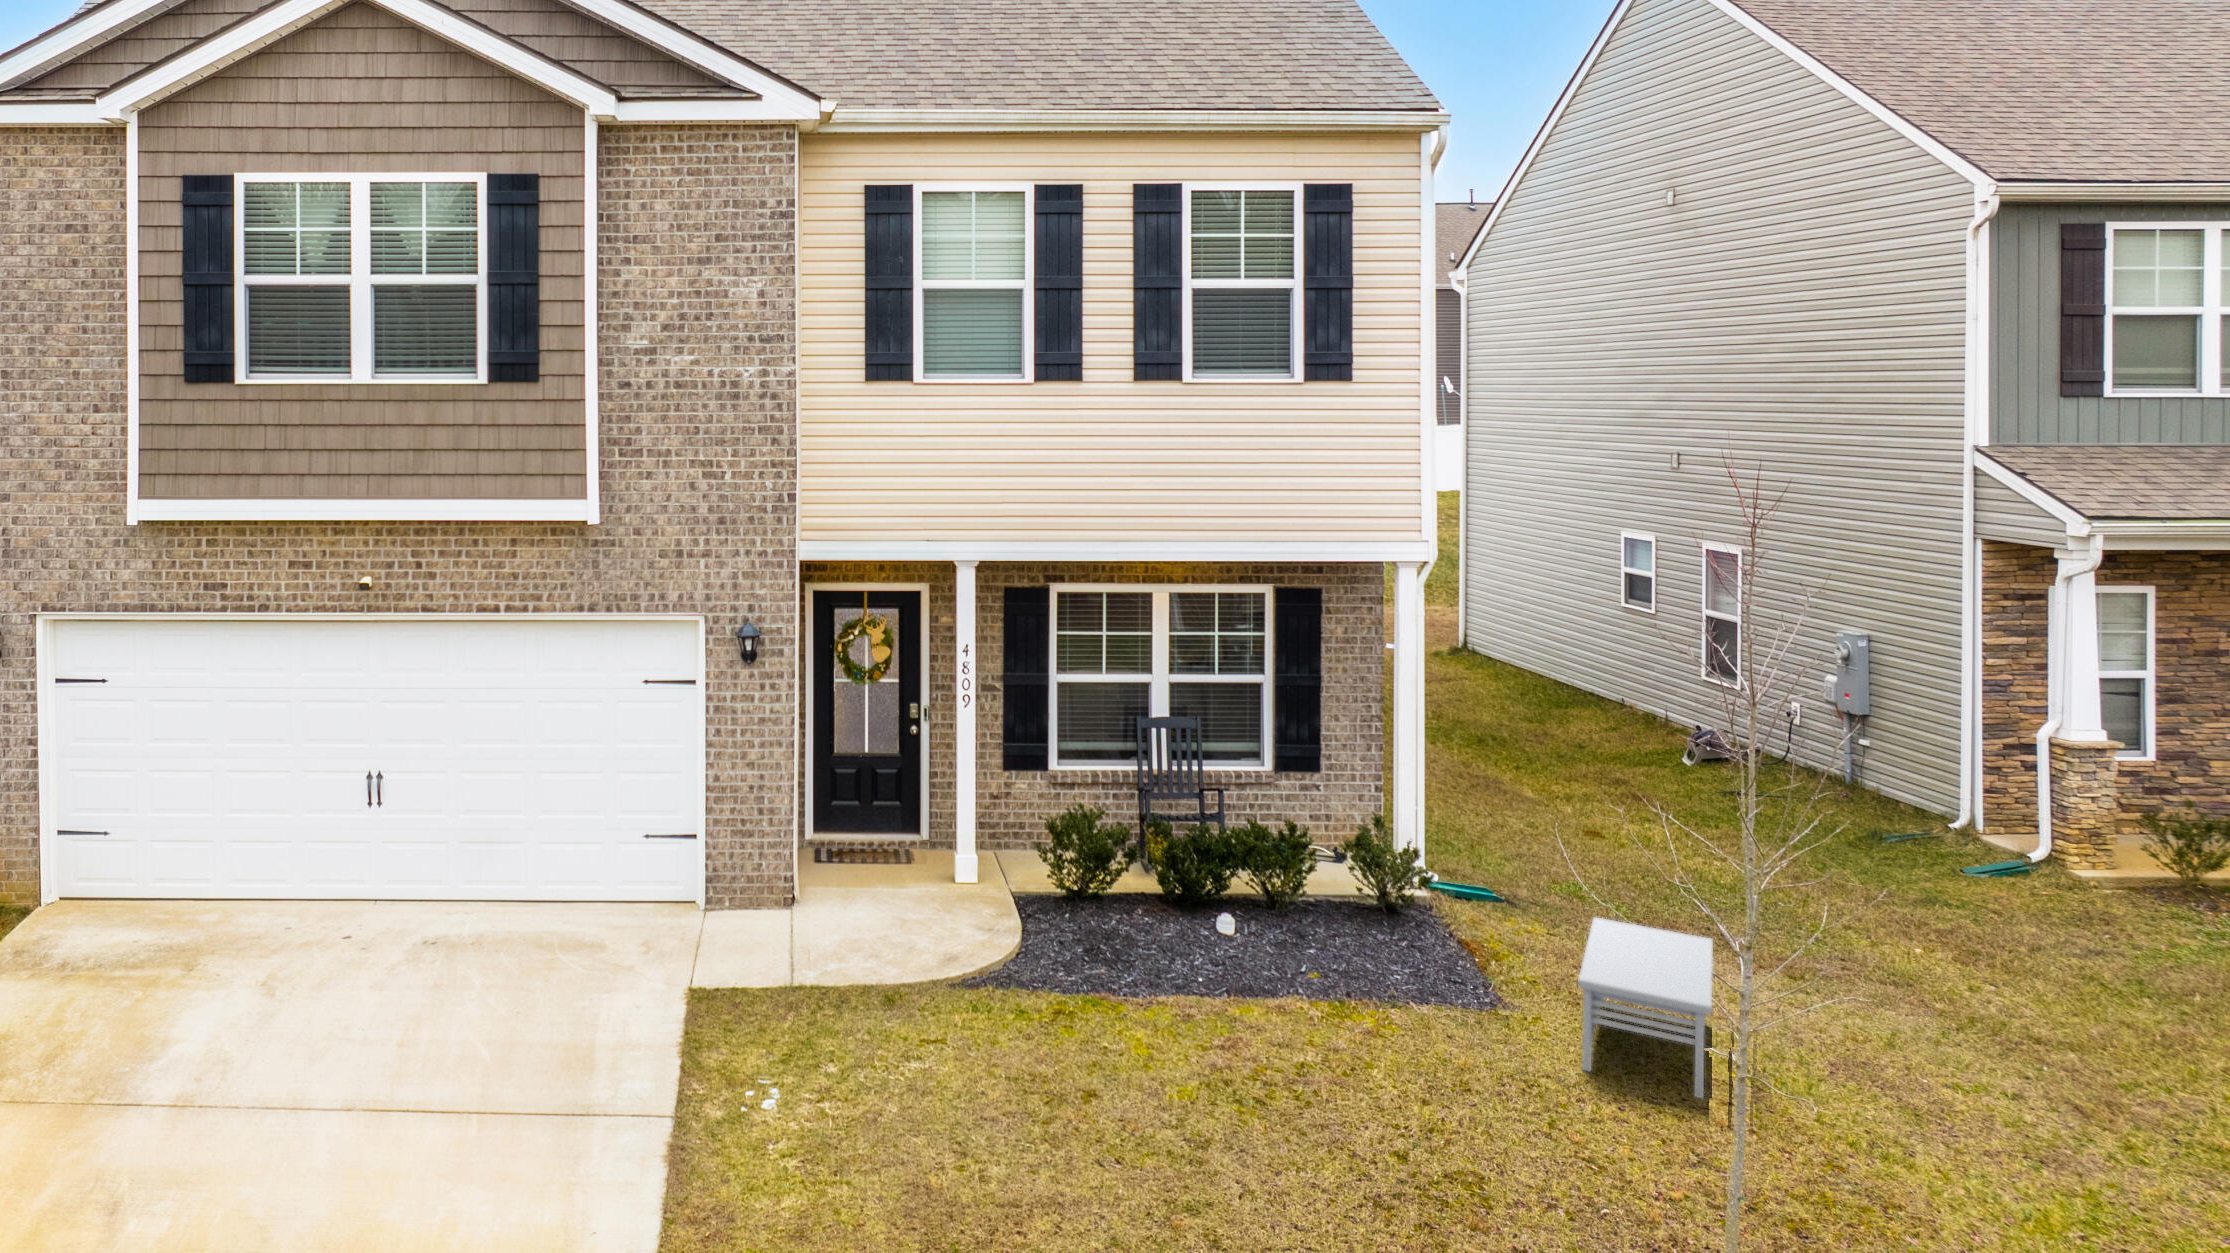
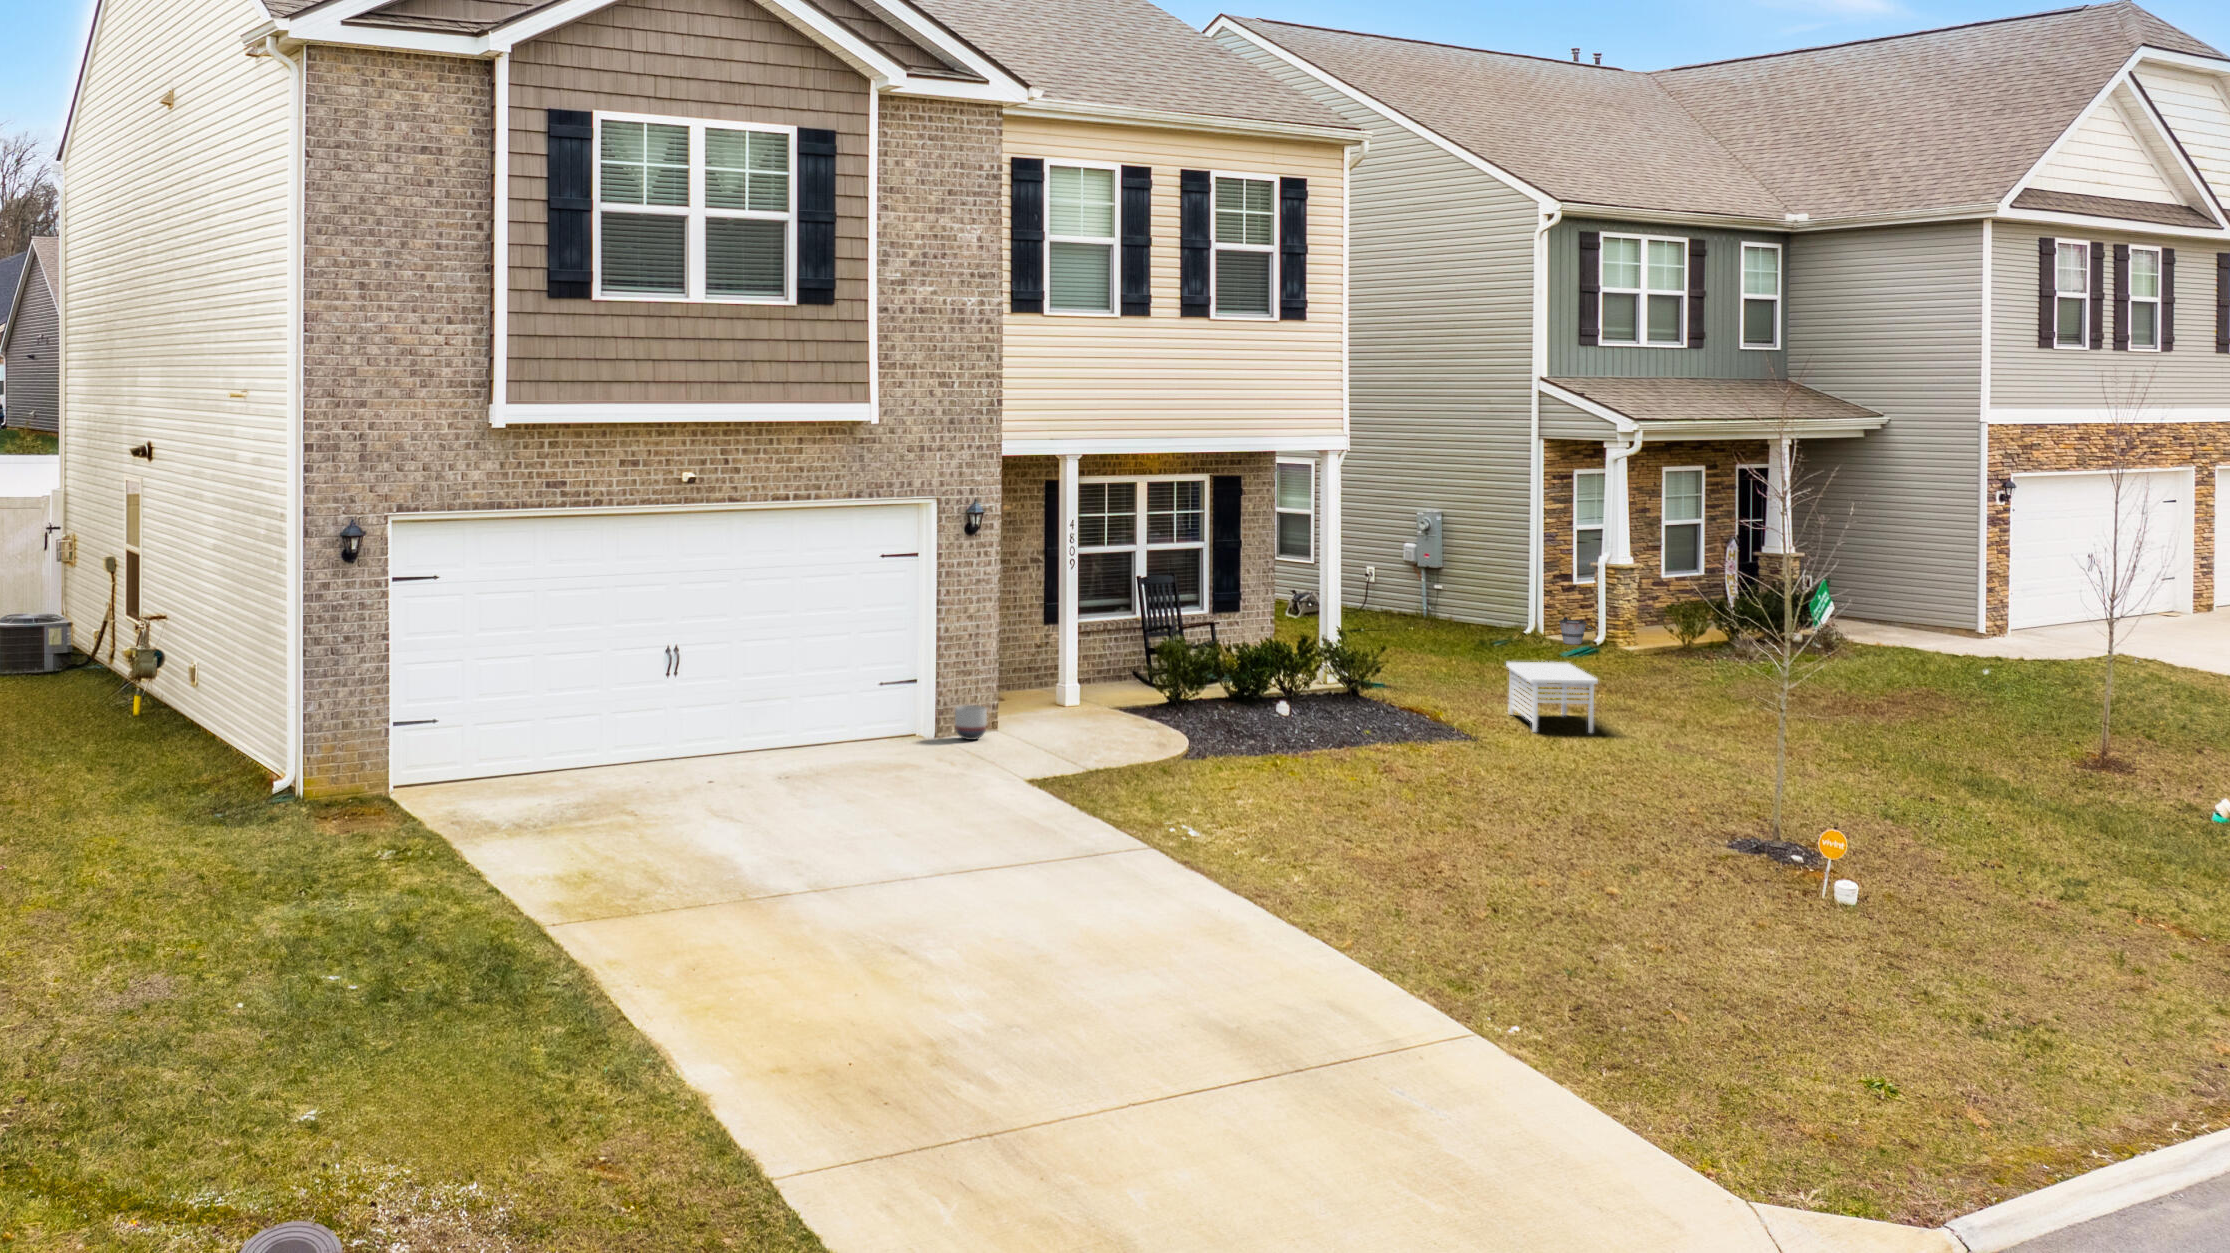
bucket: none [1887,783,1948,827] -> present [1559,617,1593,645]
planter: none [720,870,759,918] -> present [955,705,987,740]

